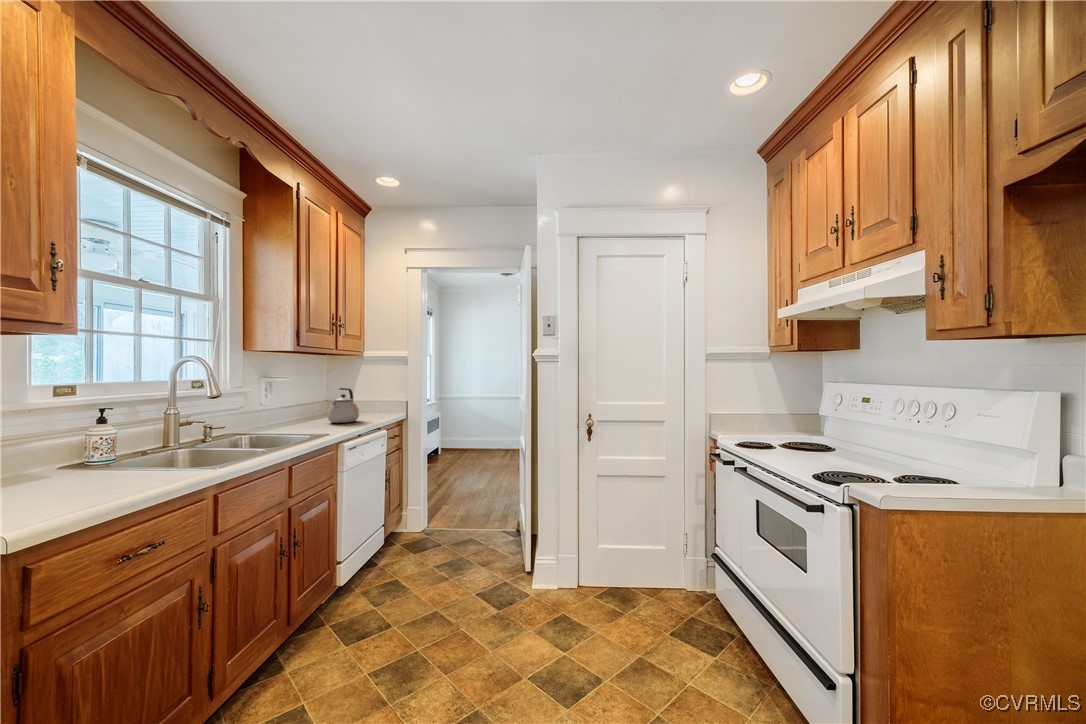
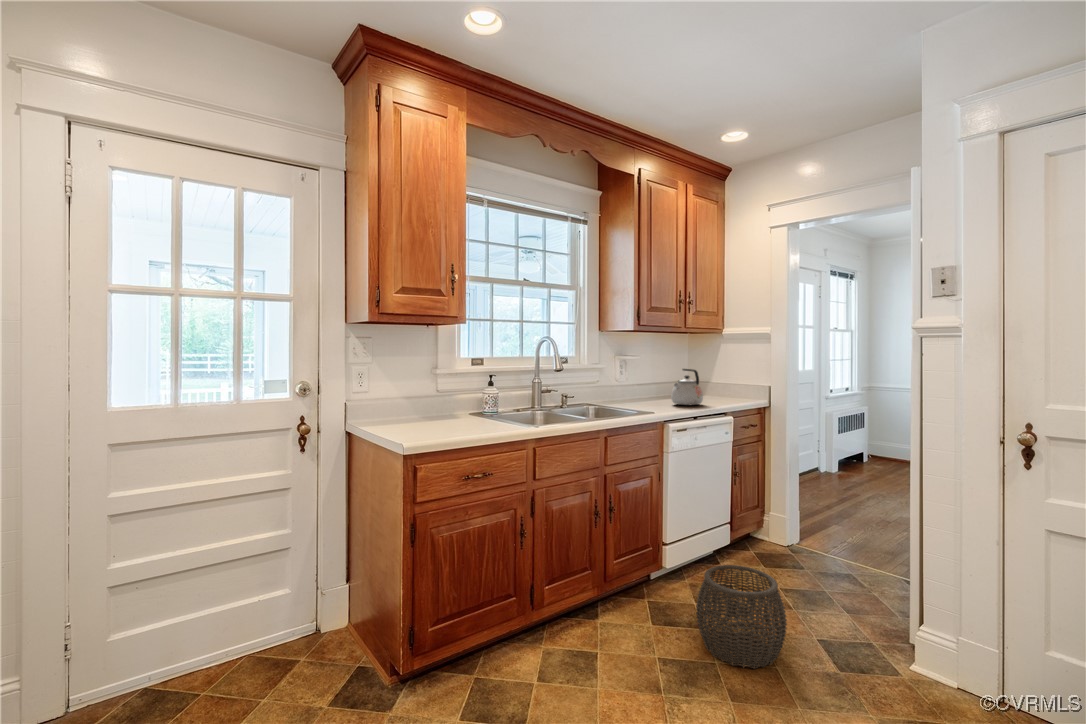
woven basket: none [393,556,469,648] -> present [696,565,787,669]

